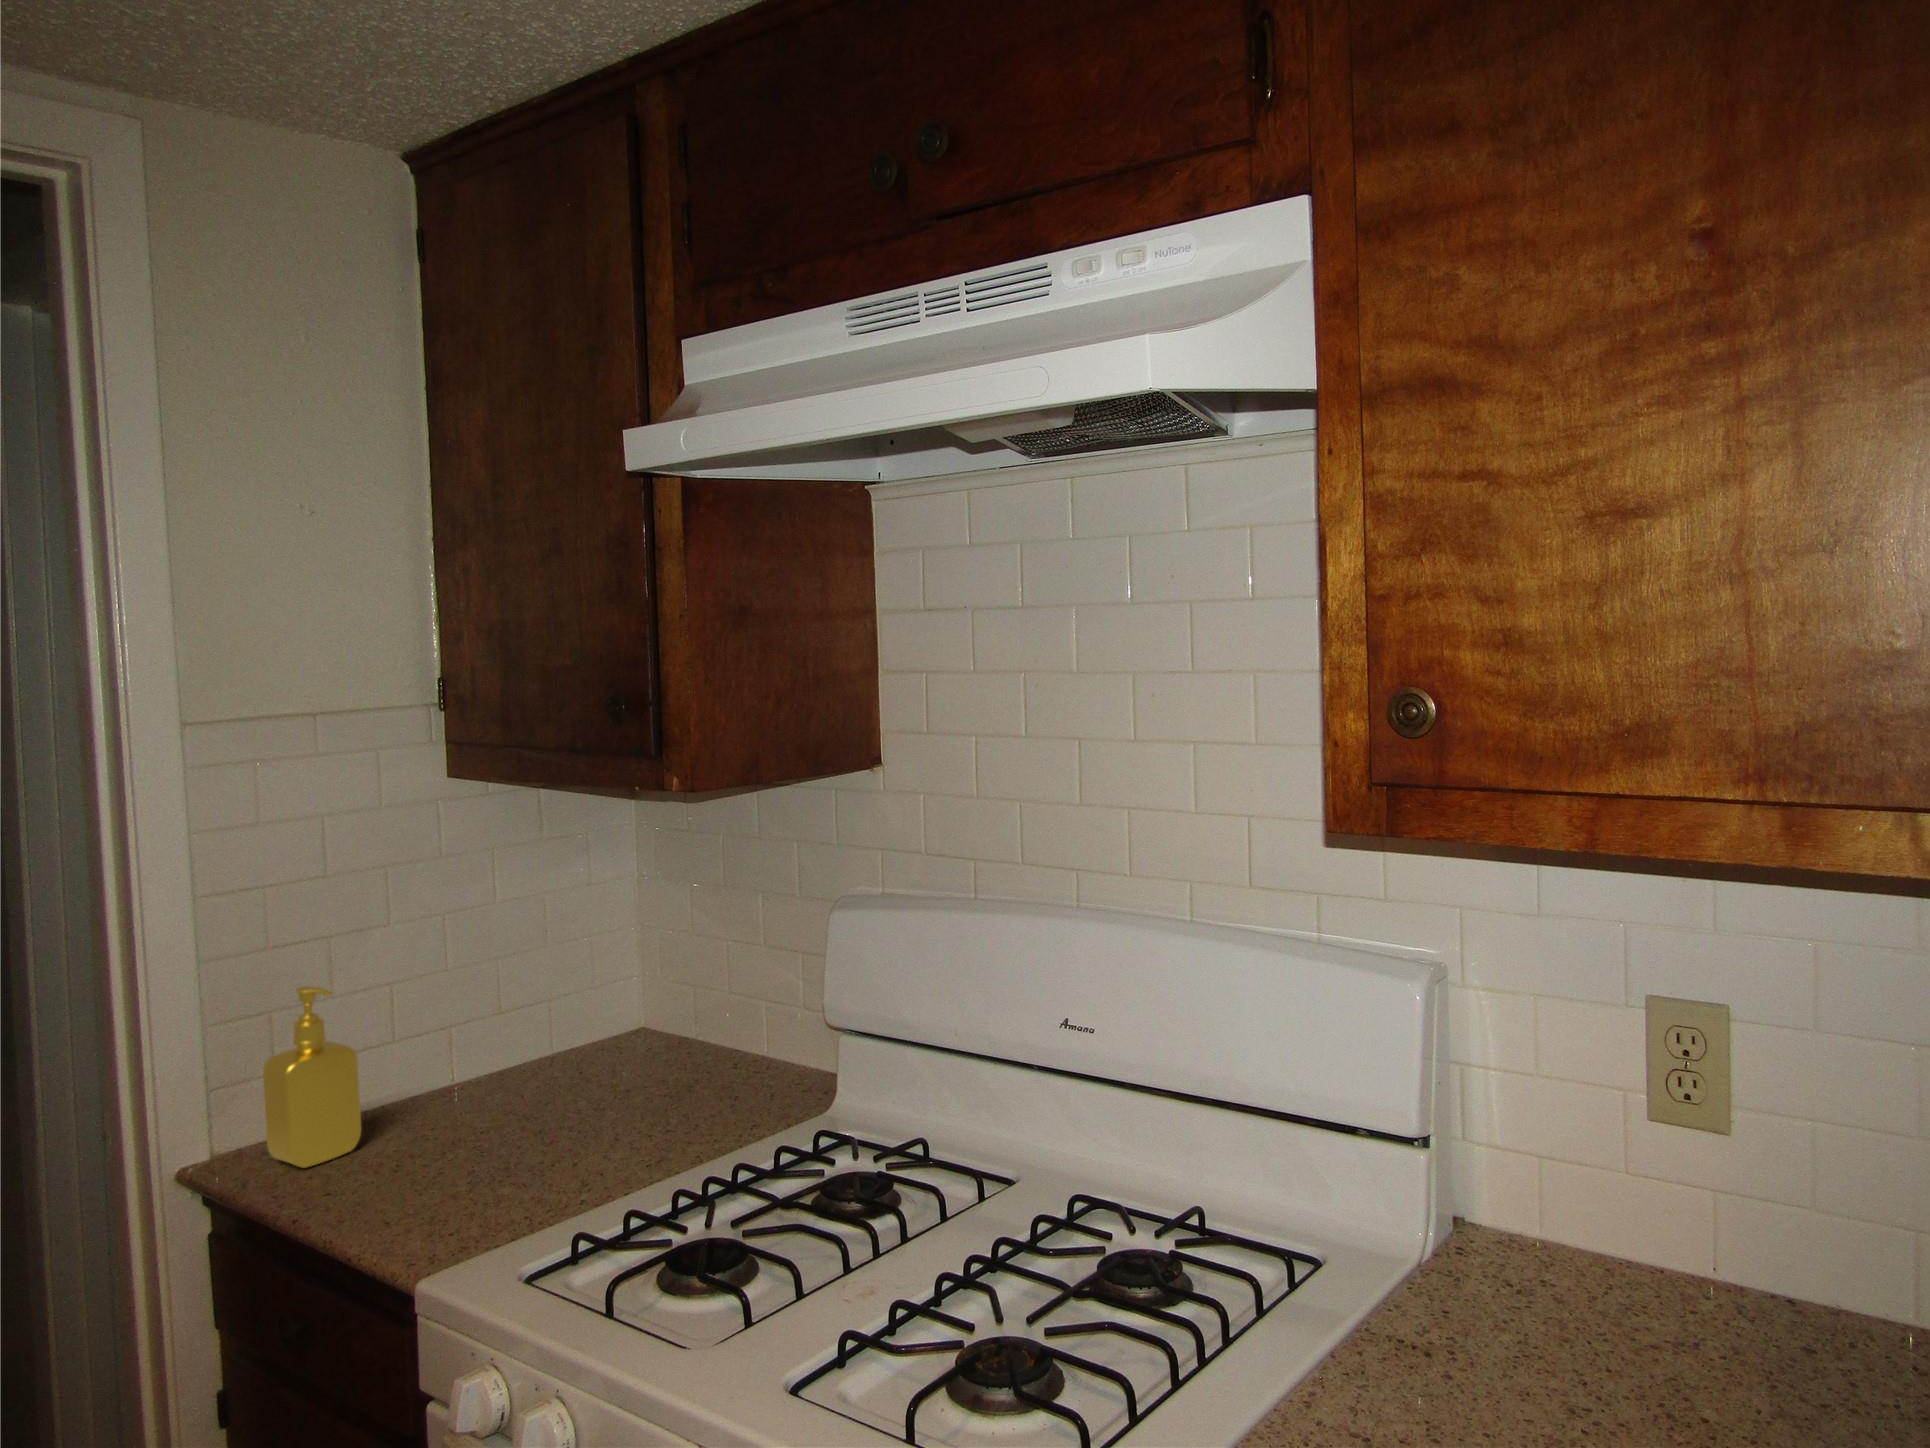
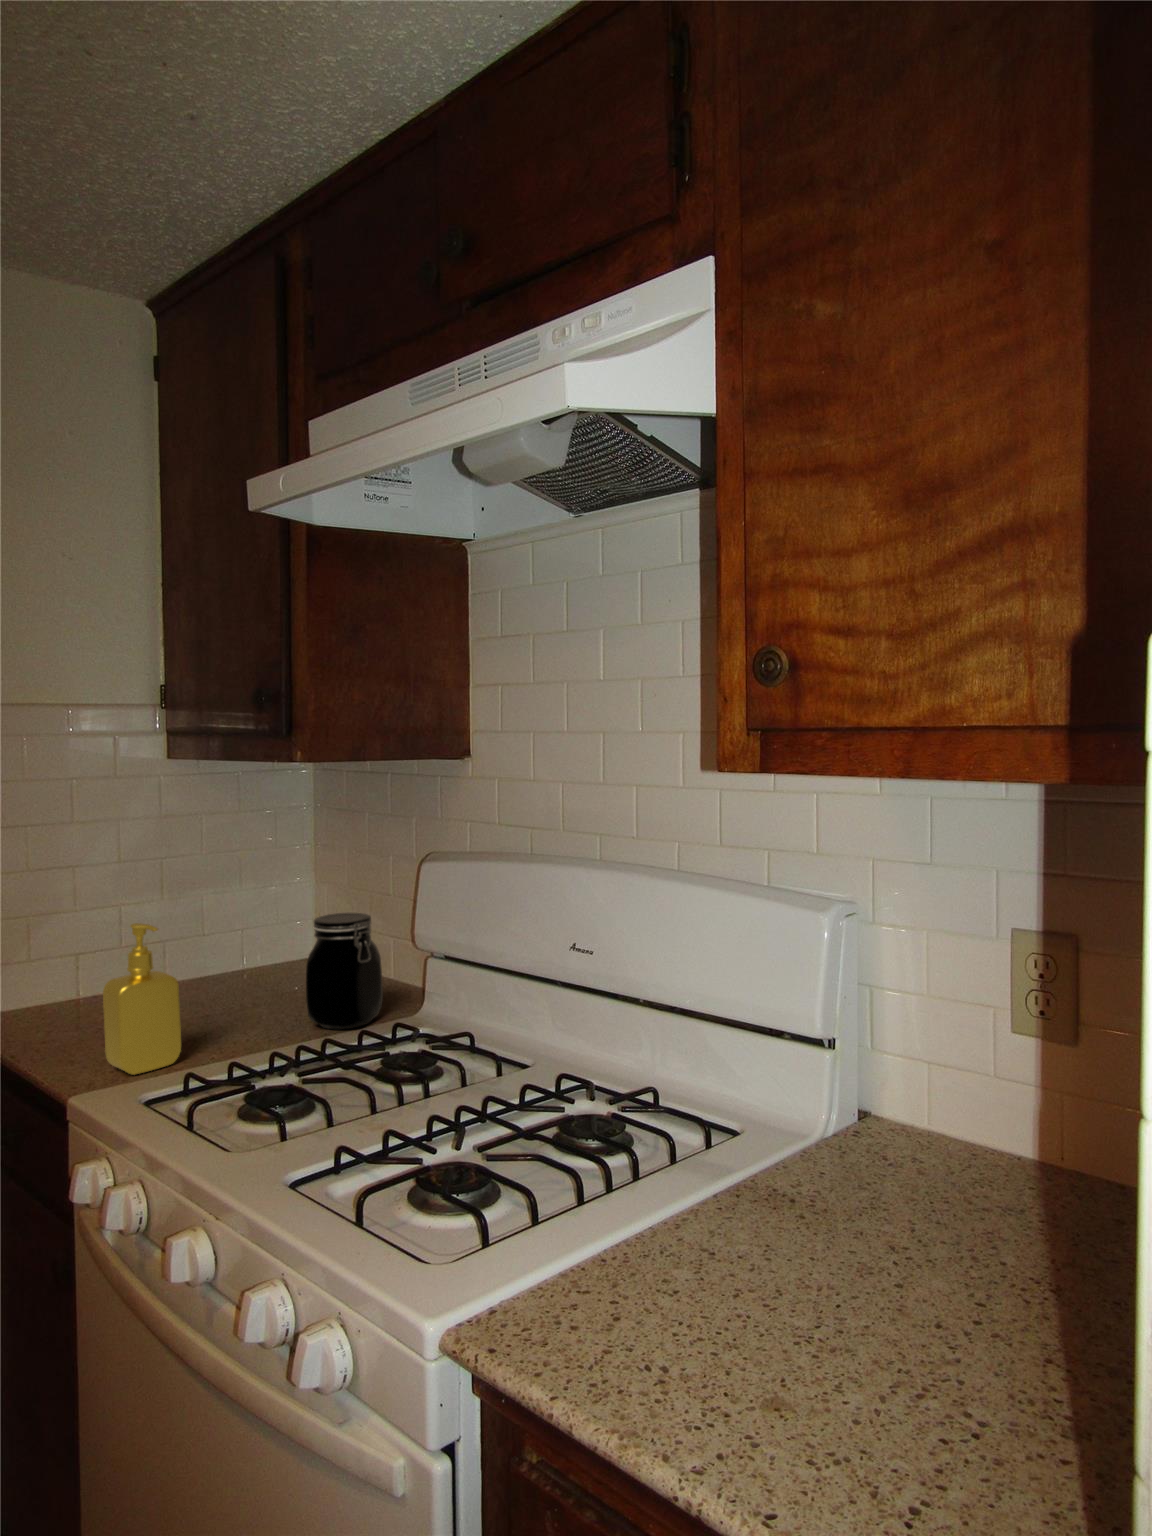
jar: none [509,954,602,1094] -> present [306,913,383,1029]

